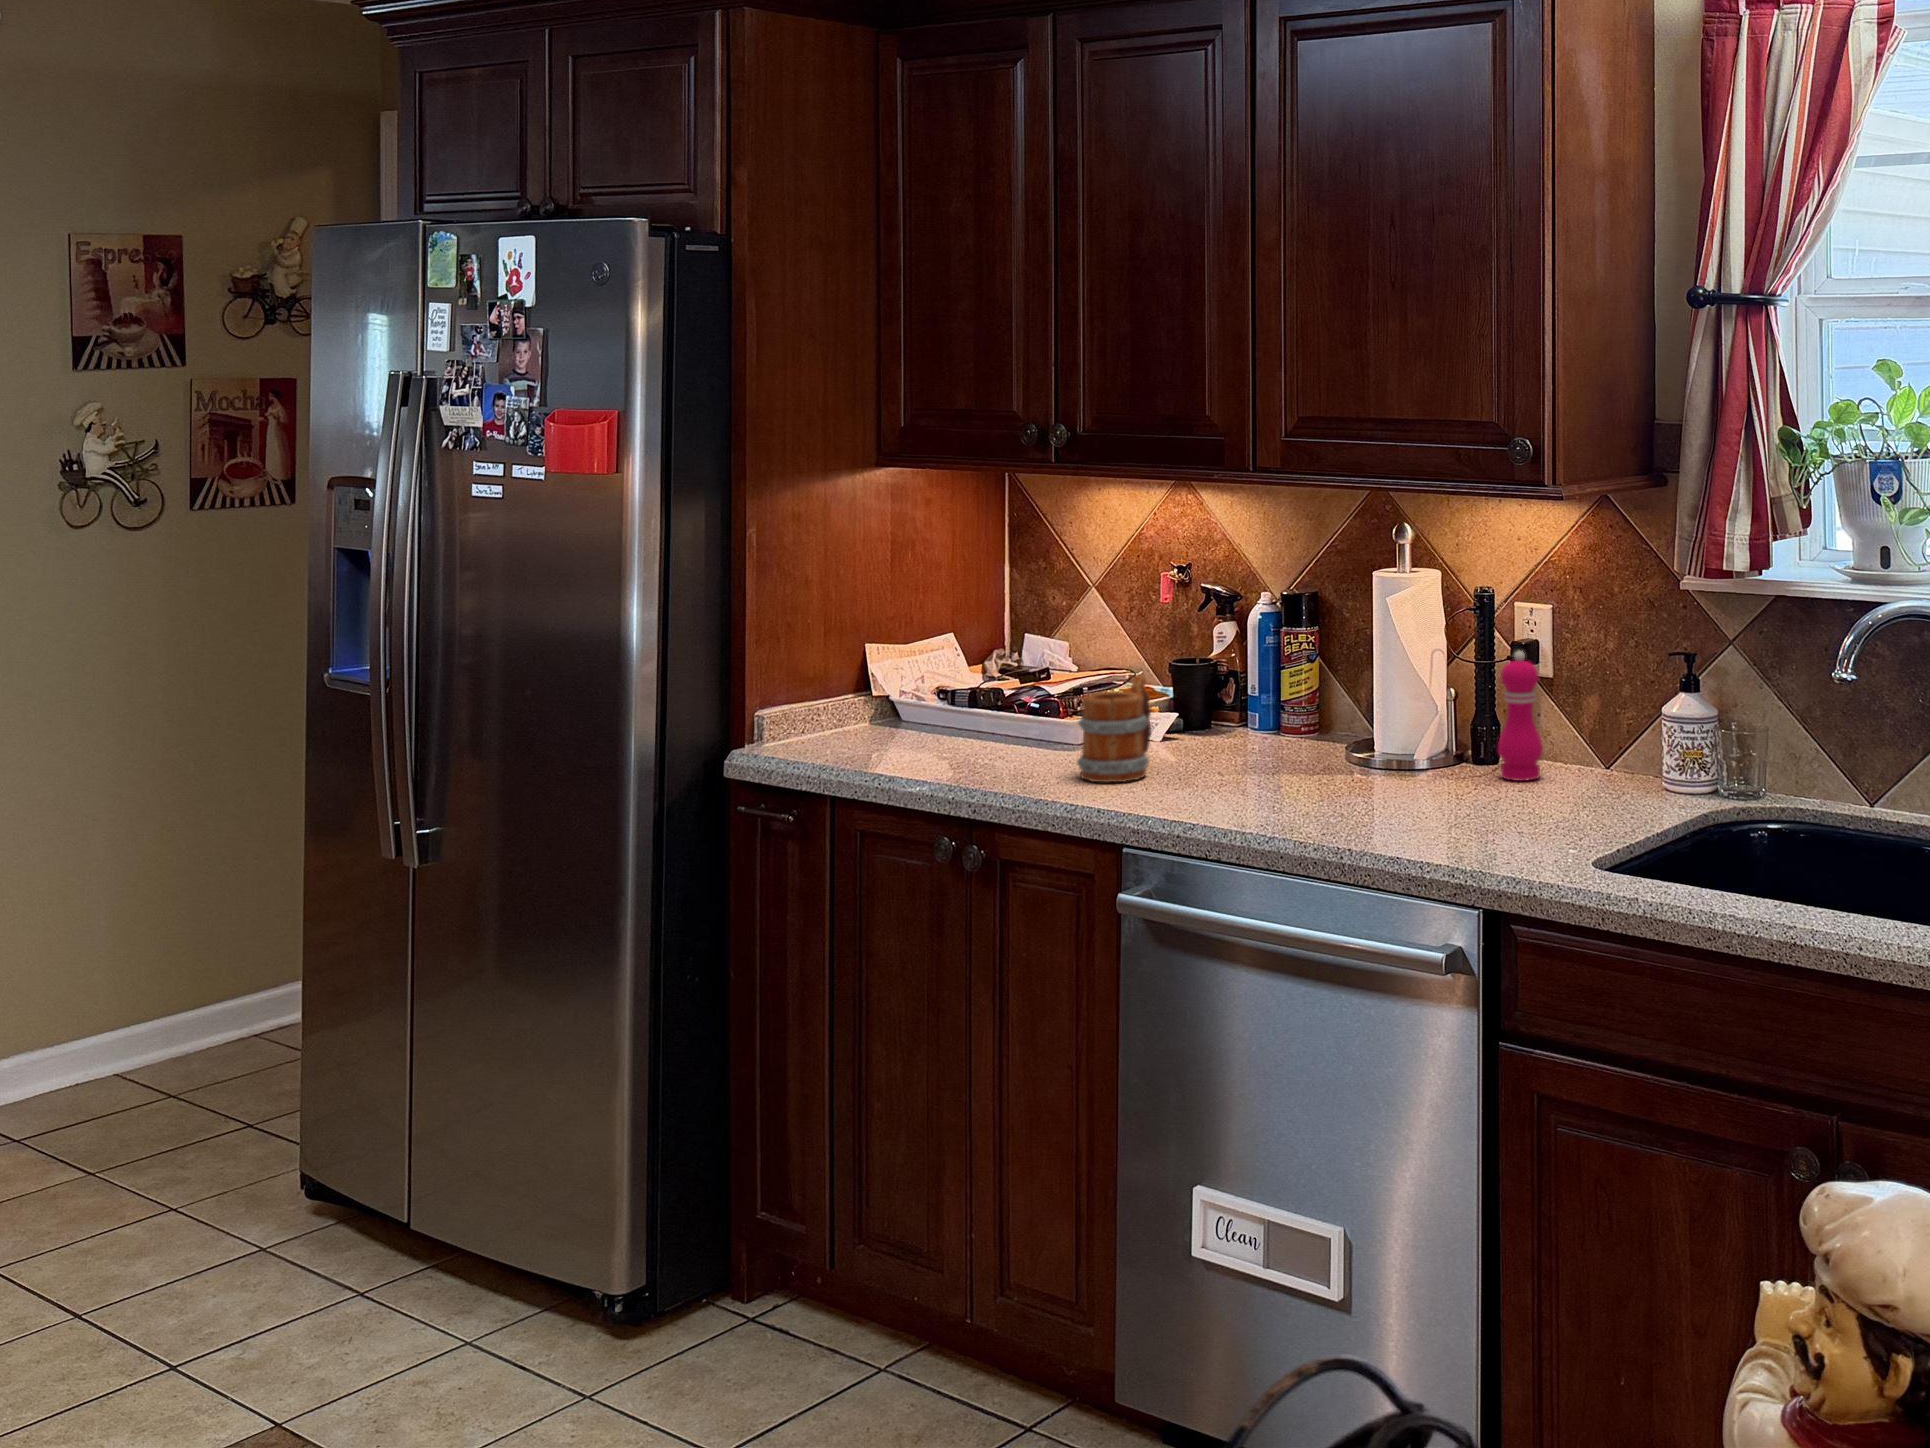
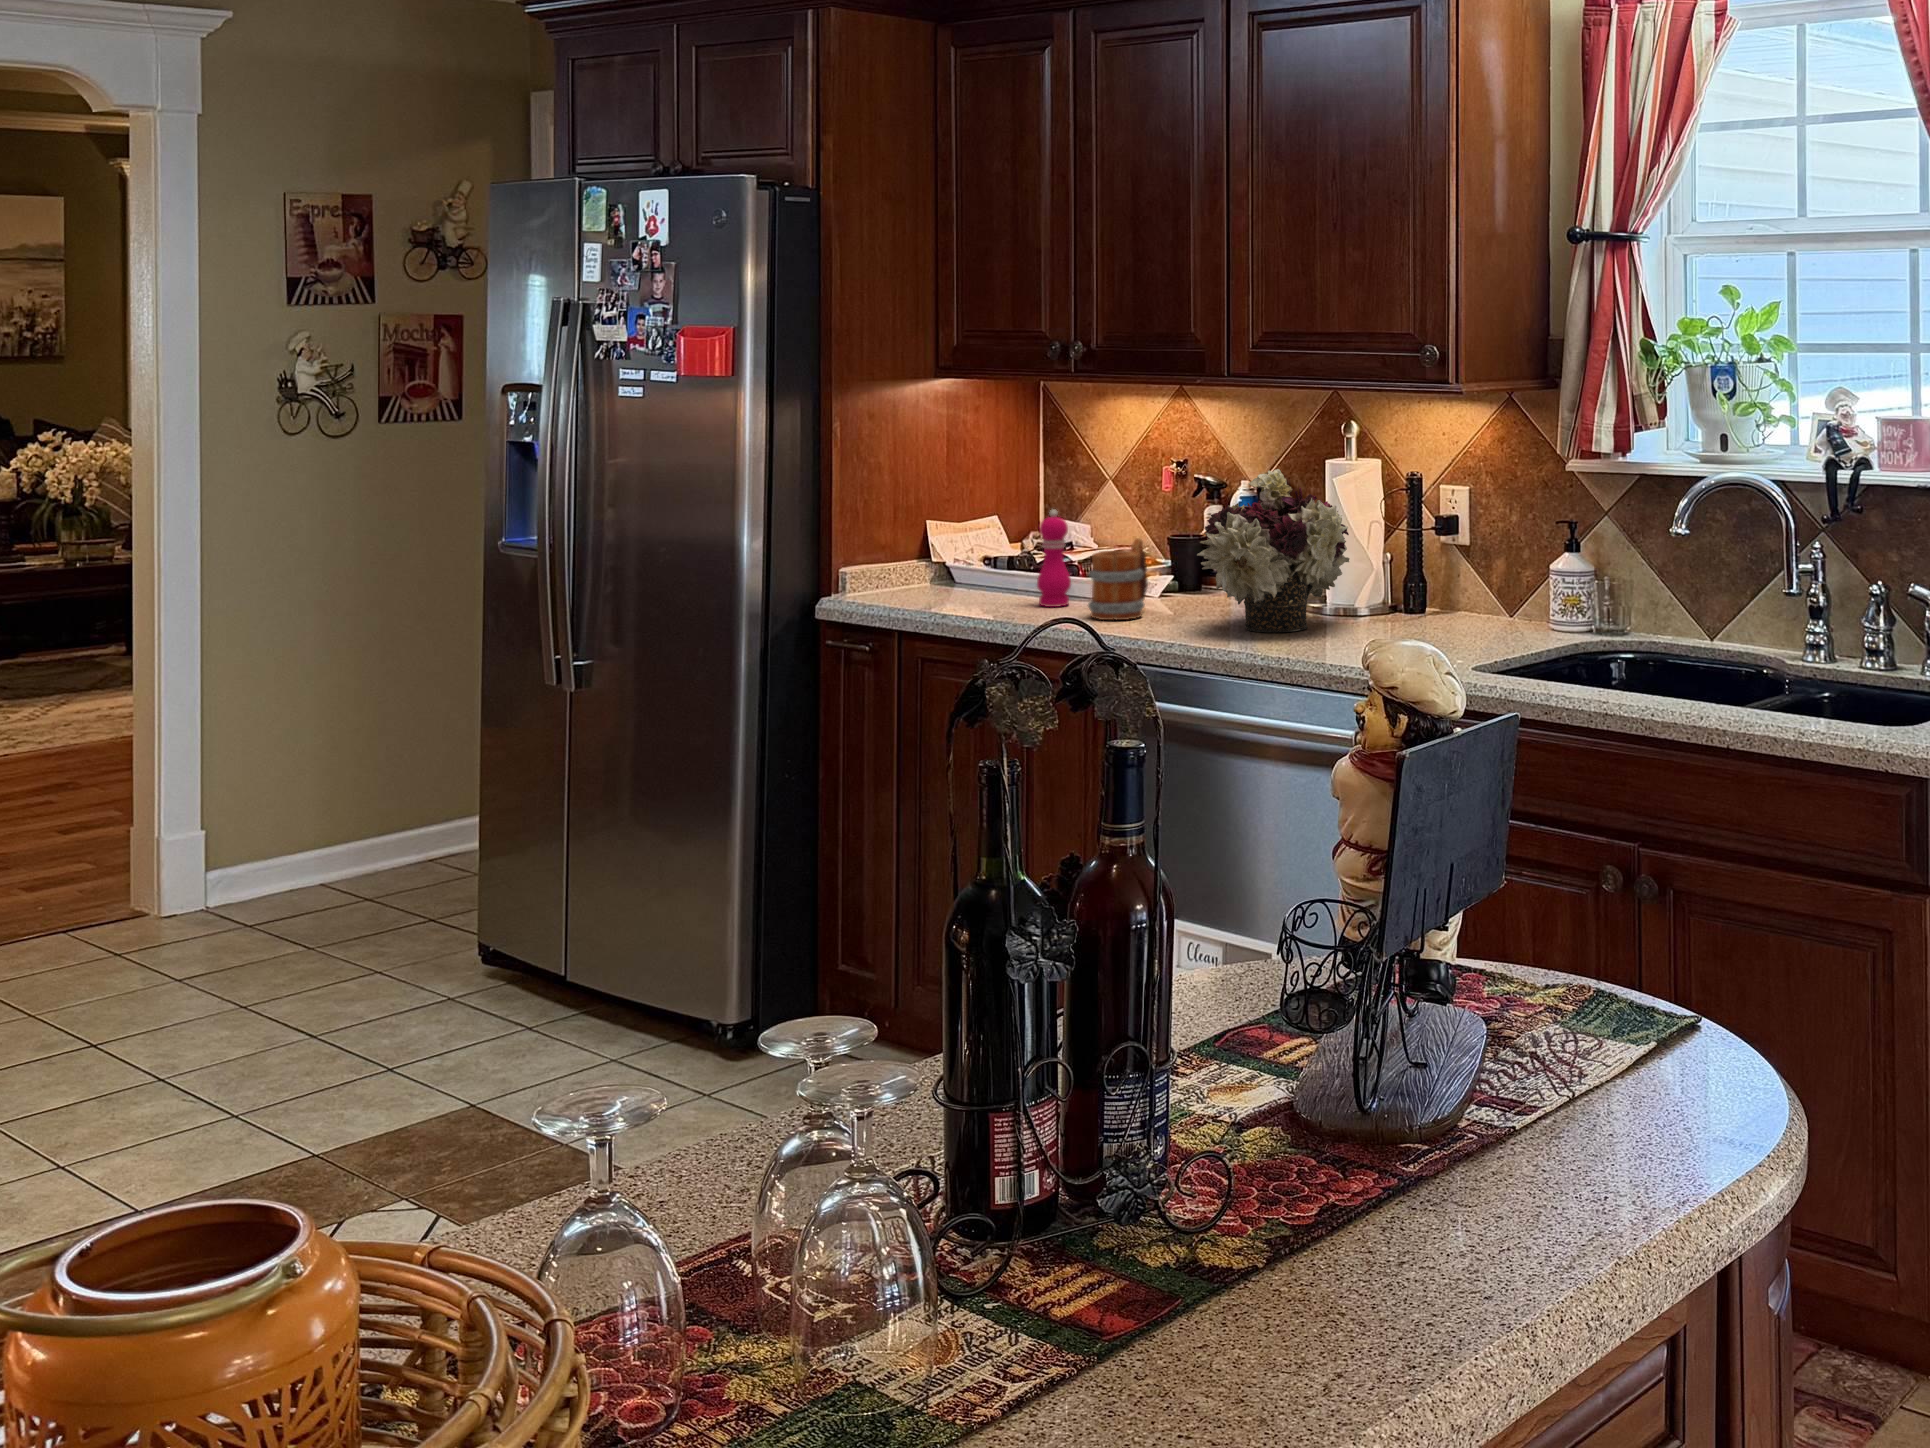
flower arrangement: none [1221,591,1411,801] -> present [1197,469,1349,632]
pepper mill: present [1498,651,1543,781] -> present [1037,510,1071,607]

